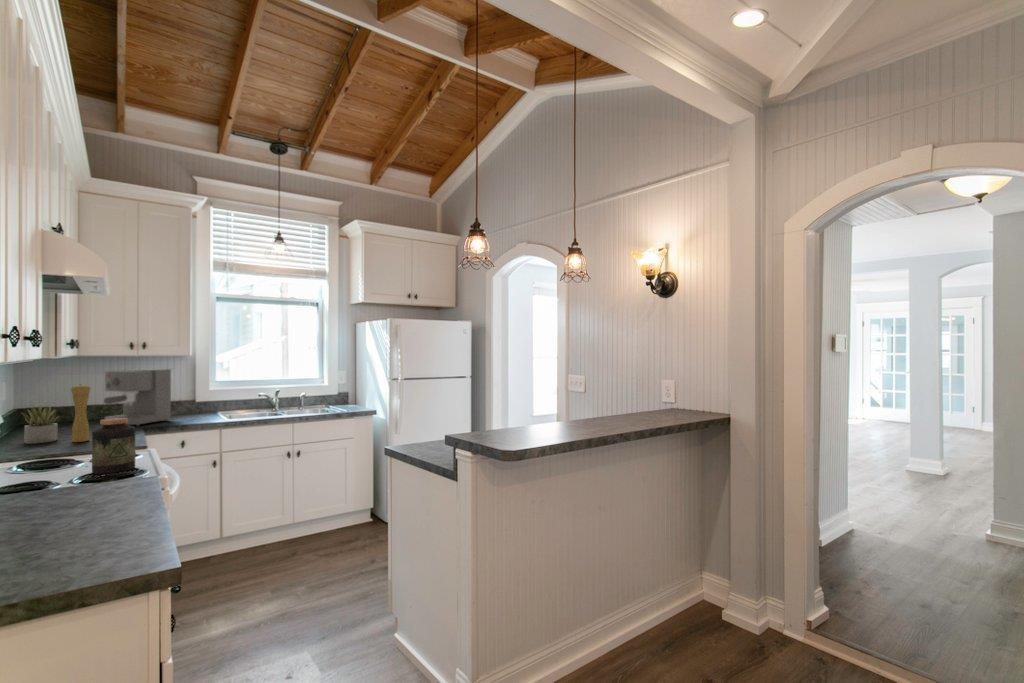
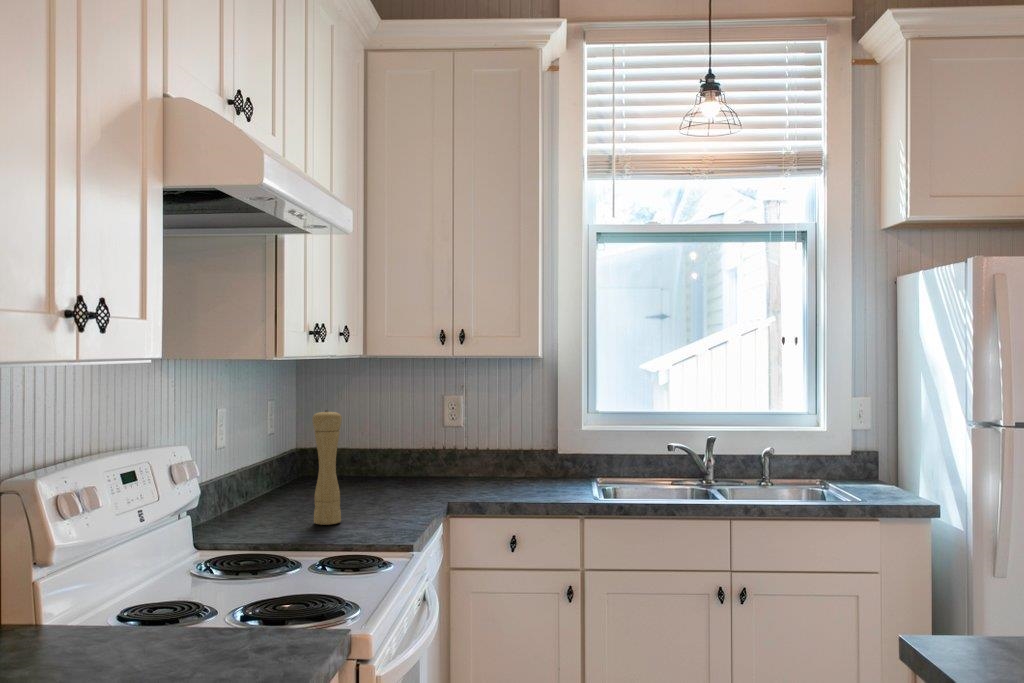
coffee maker: present [104,369,171,426] -> none [390,381,504,494]
succulent plant: present [22,404,57,444] -> none [258,442,309,517]
jar: present [92,418,135,474] -> none [193,511,285,663]

